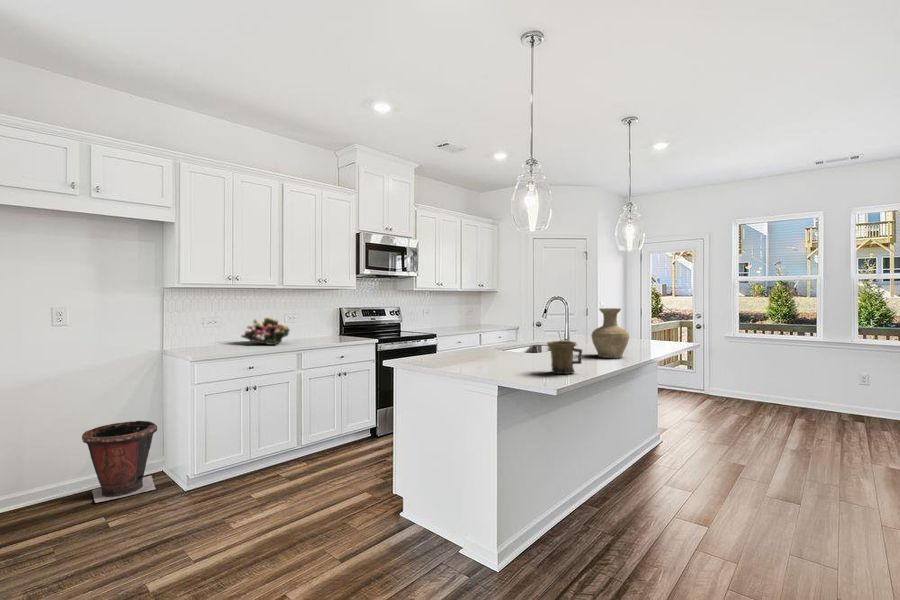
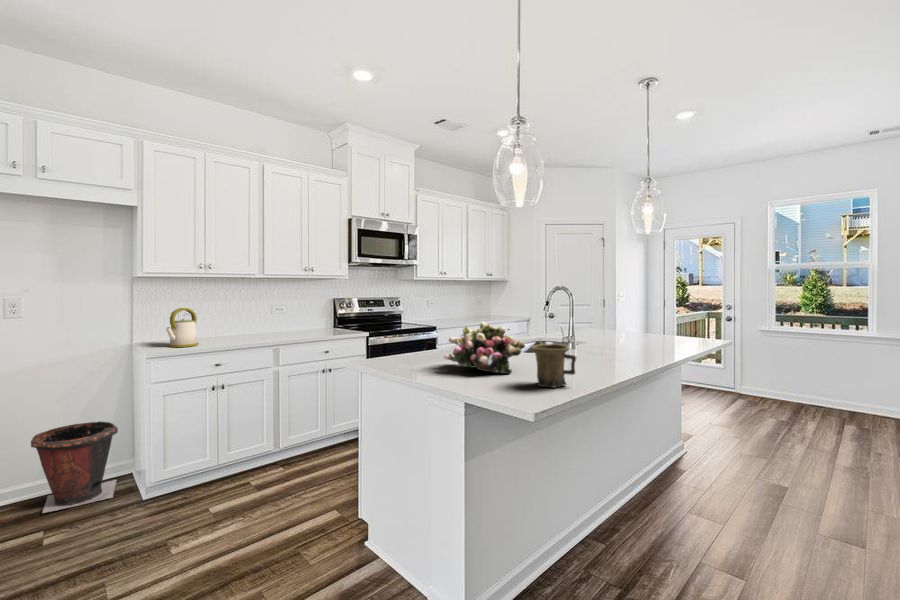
vase: present [591,308,629,358] -> none [597,301,643,362]
kettle: none [204,315,231,351] -> present [166,308,198,347]
flower arrangement: present [241,317,289,345] -> present [444,322,525,374]

